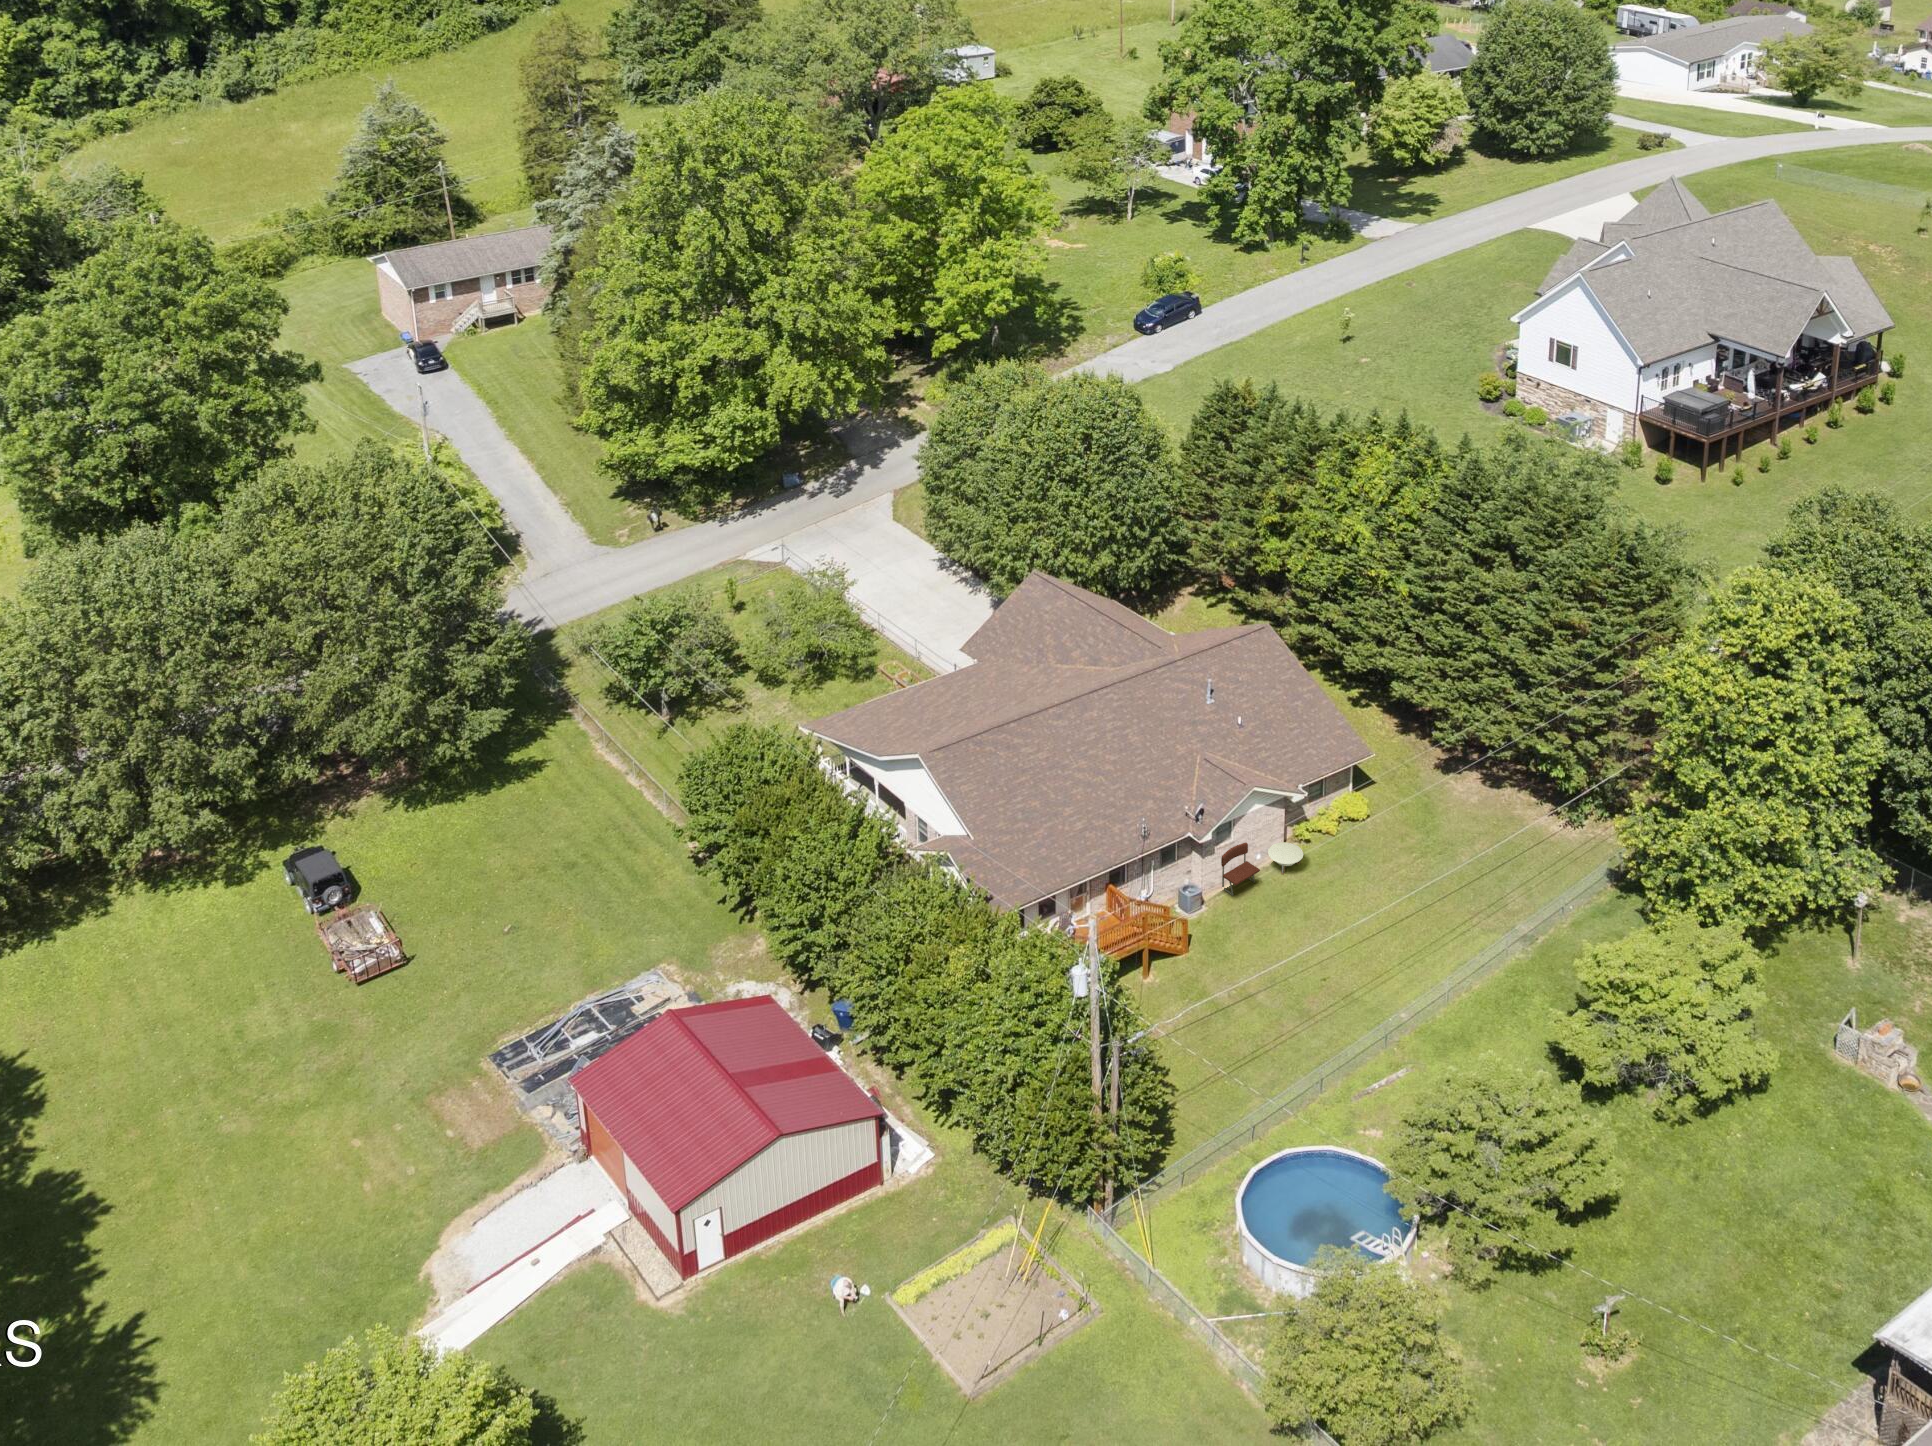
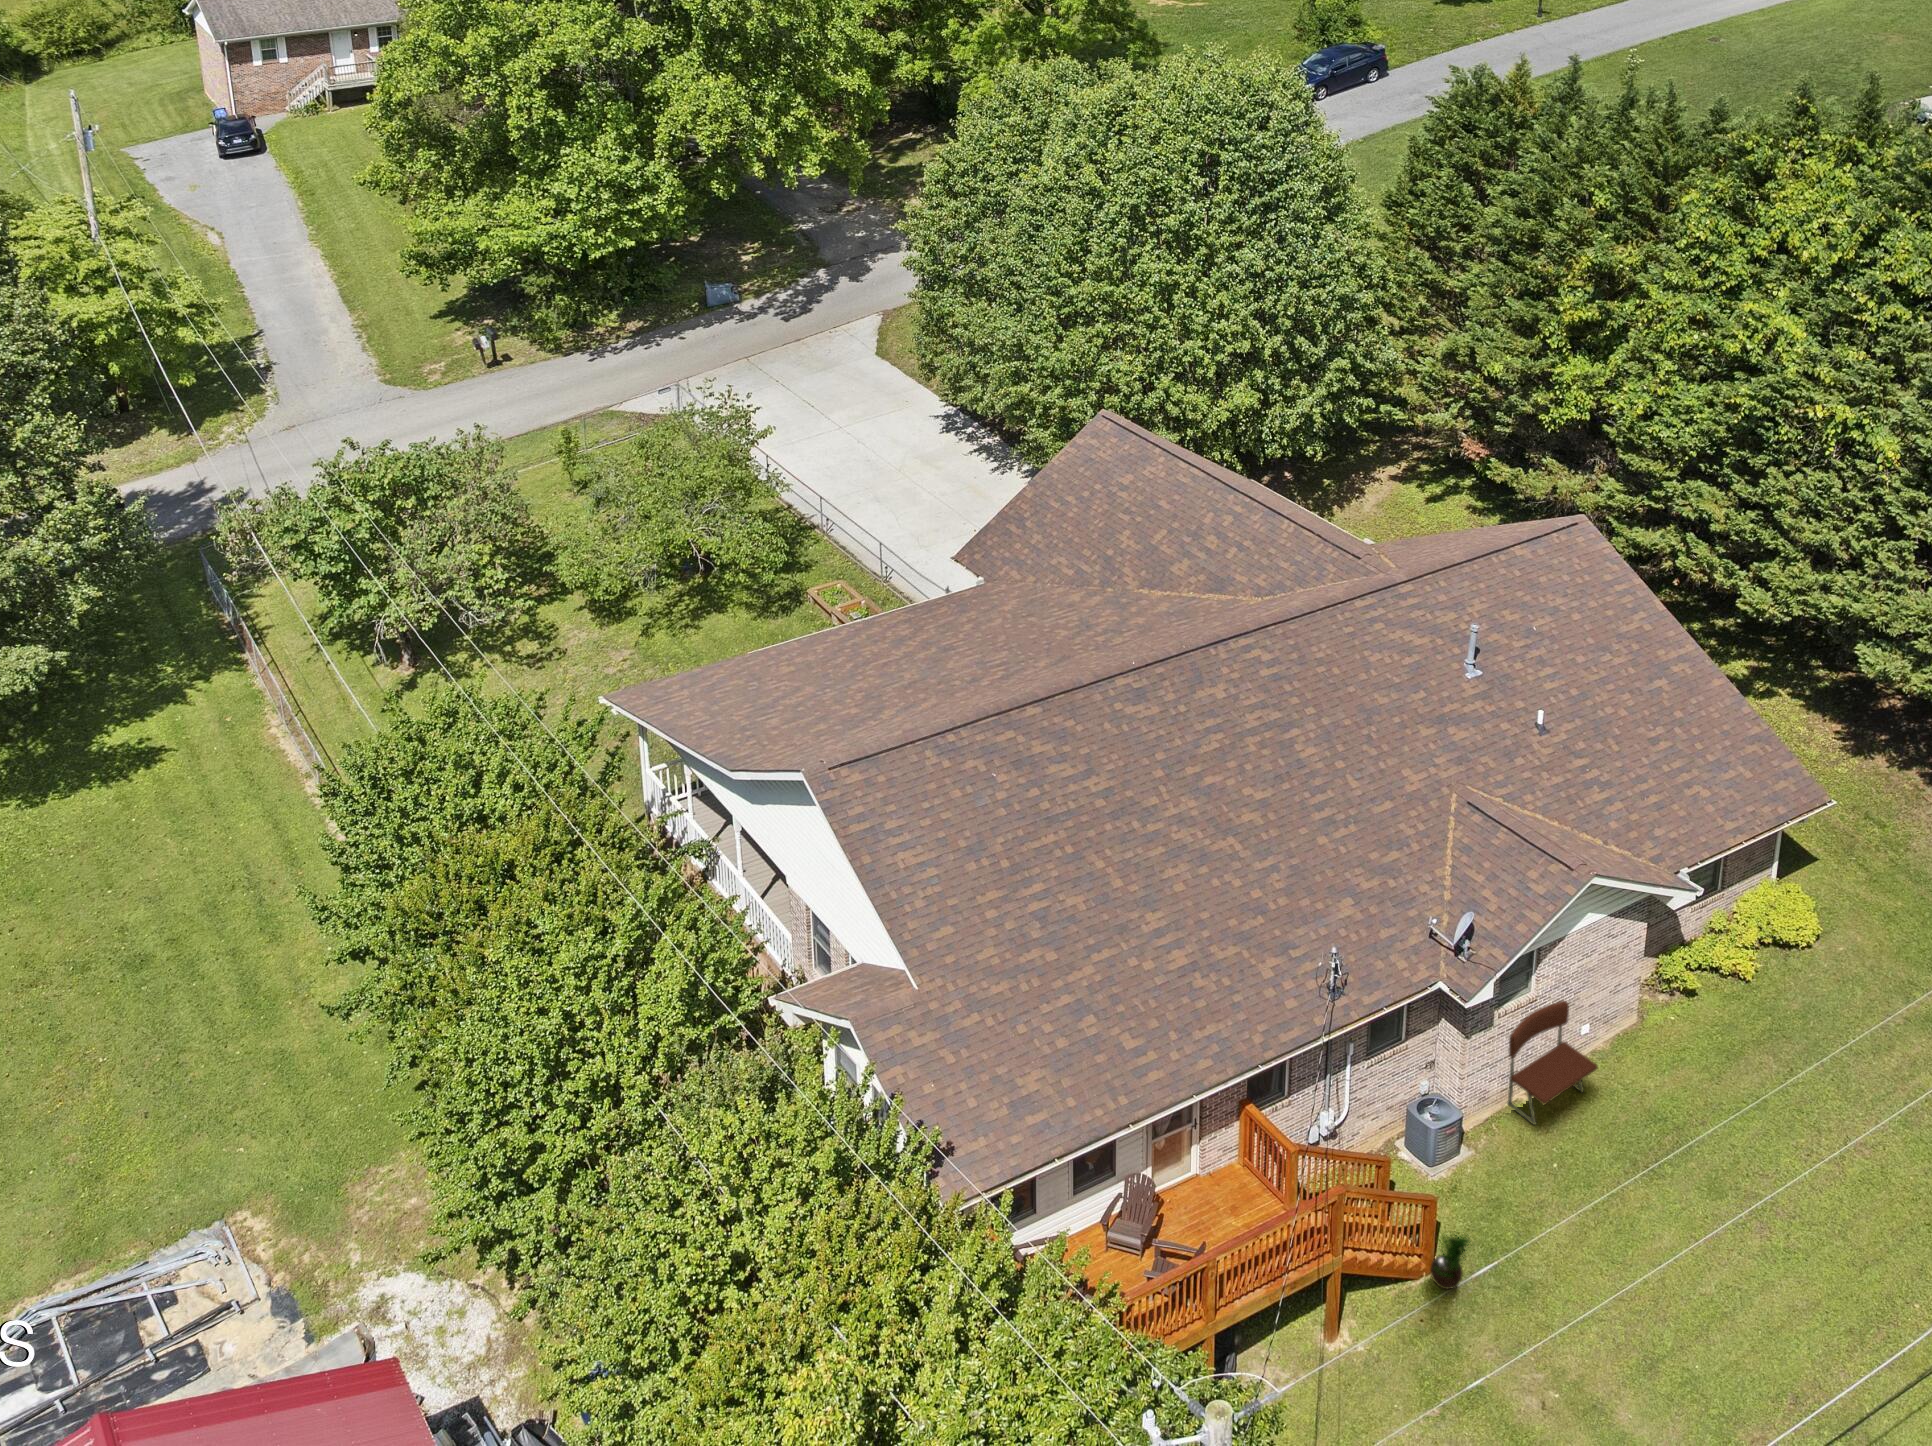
round table: present [1268,842,1303,875] -> none [1611,996,1695,1075]
potted tree: none [1185,929,1203,954] -> present [1430,1232,1471,1289]

